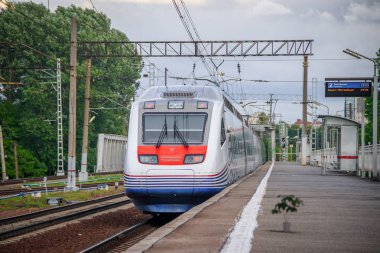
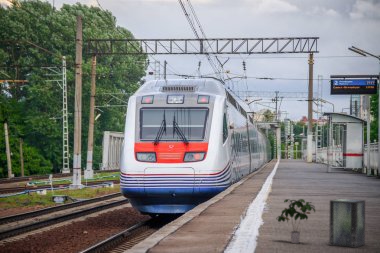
storage box: none [315,195,346,235] -> present [329,199,365,248]

